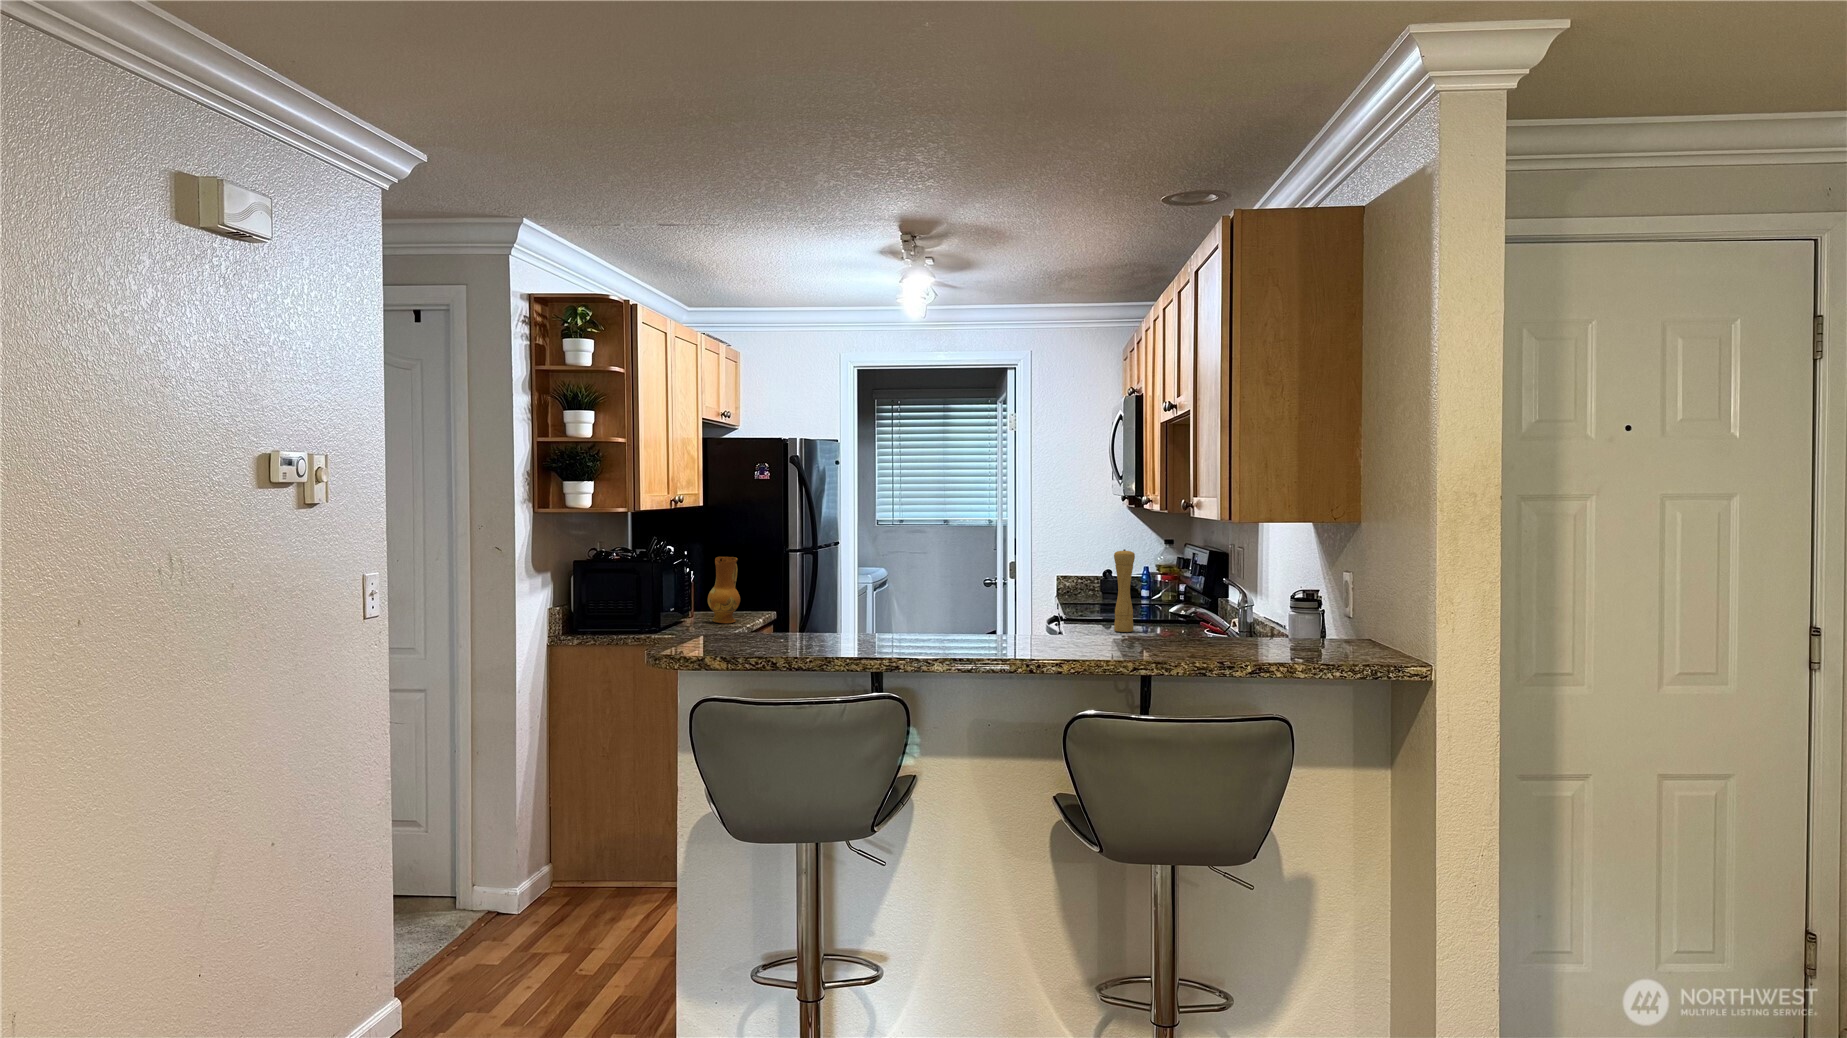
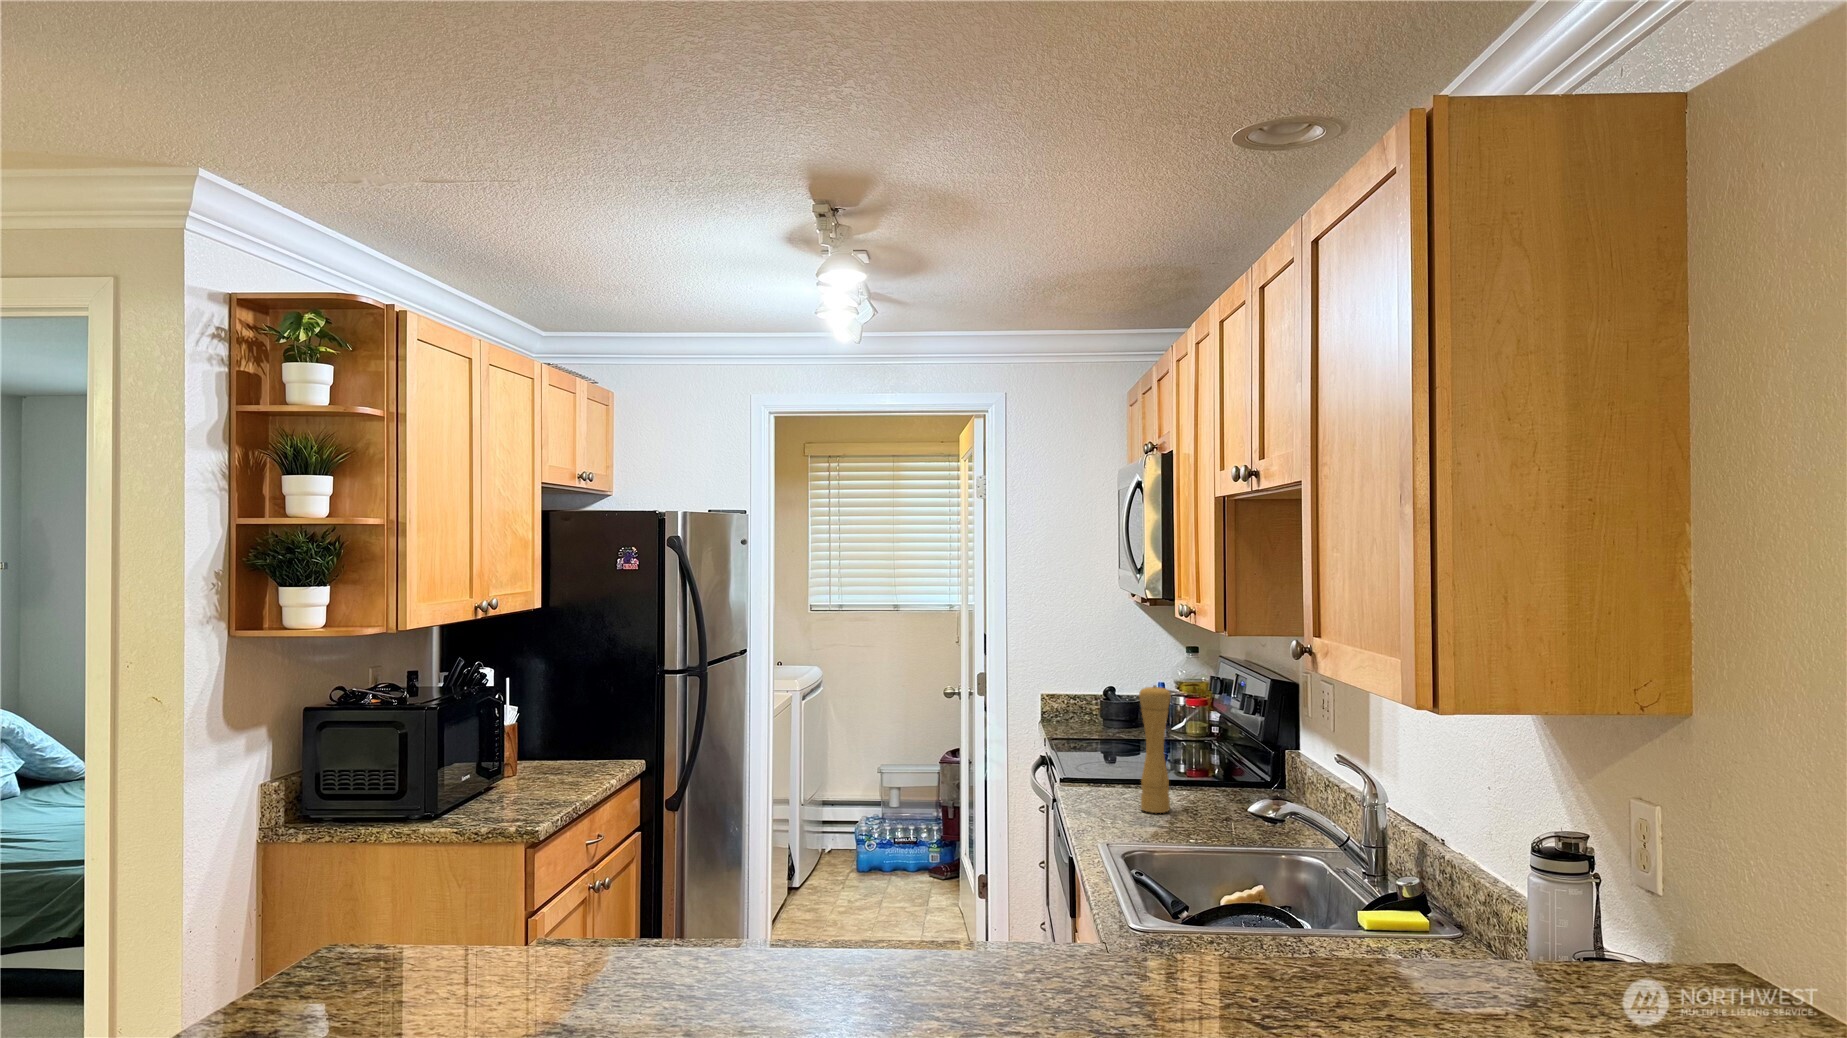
ceramic jug: present [708,557,740,624] -> none [539,683,588,784]

